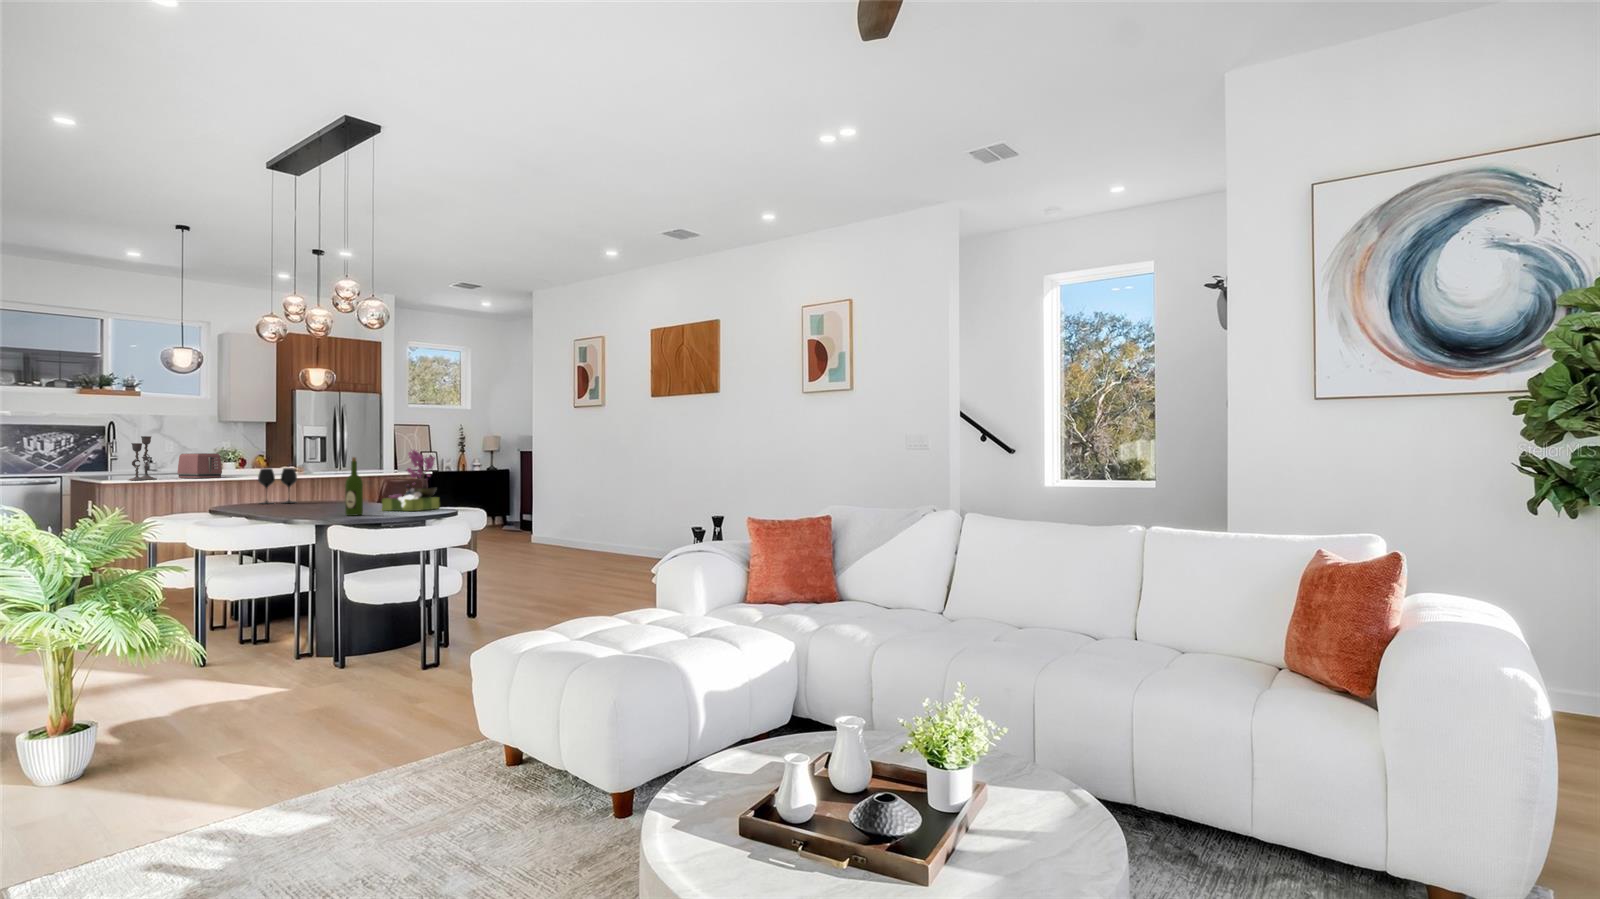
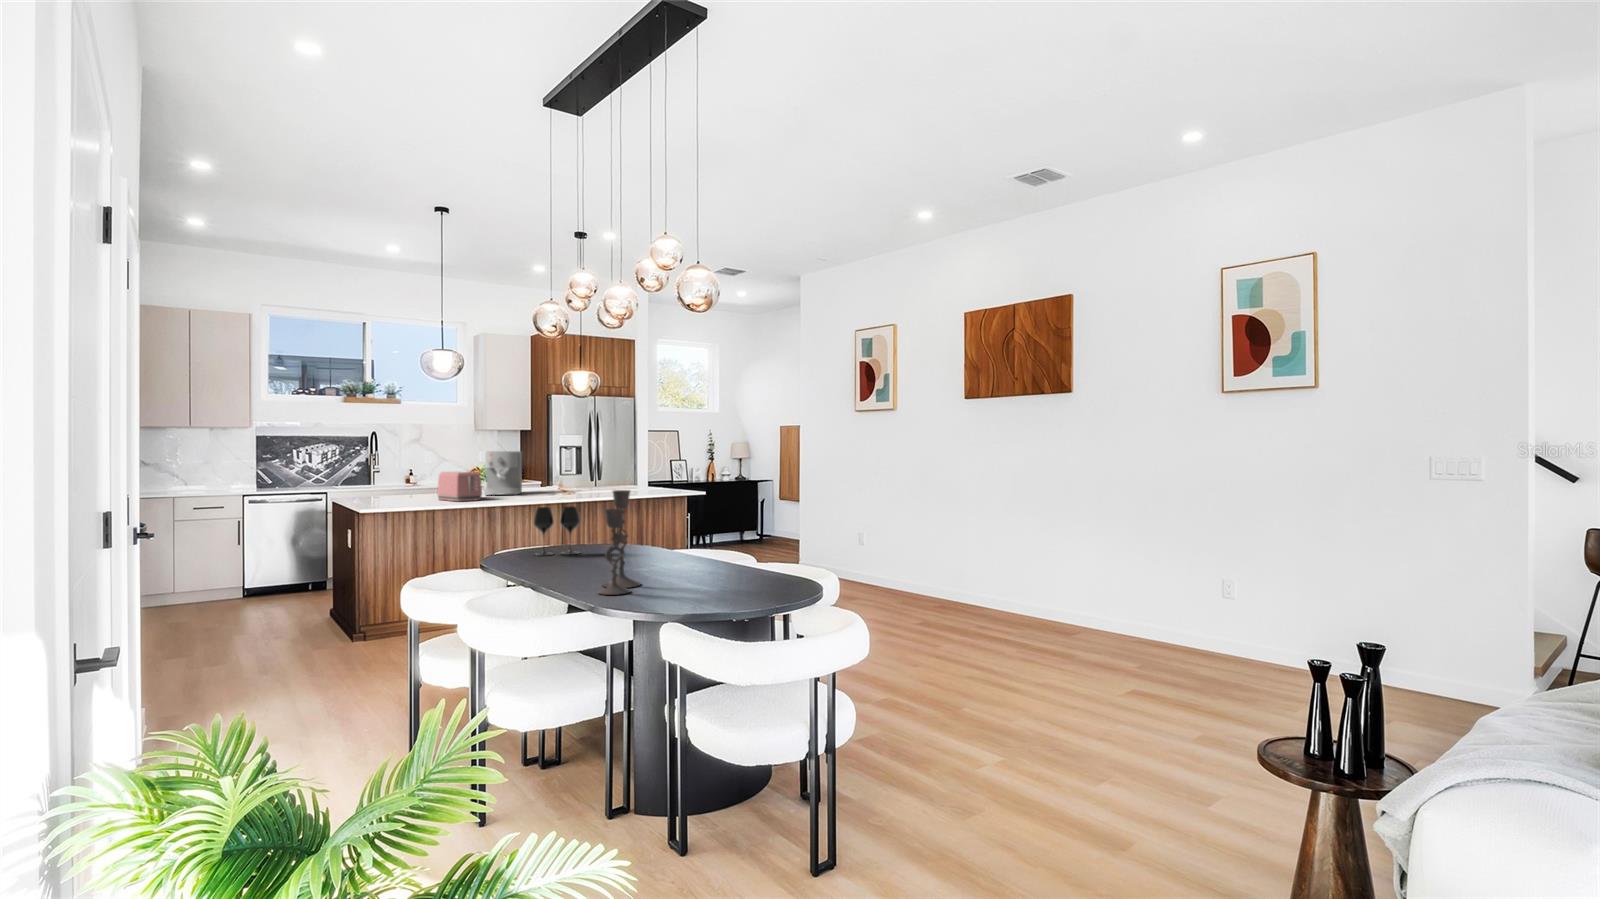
candlestick: present [129,436,156,480] -> present [598,490,641,595]
coffee maker: none [225,437,263,475] -> present [484,451,522,495]
flower arrangement: present [382,450,440,511] -> none [711,489,787,591]
wine bottle: present [345,457,363,516] -> none [673,512,697,605]

